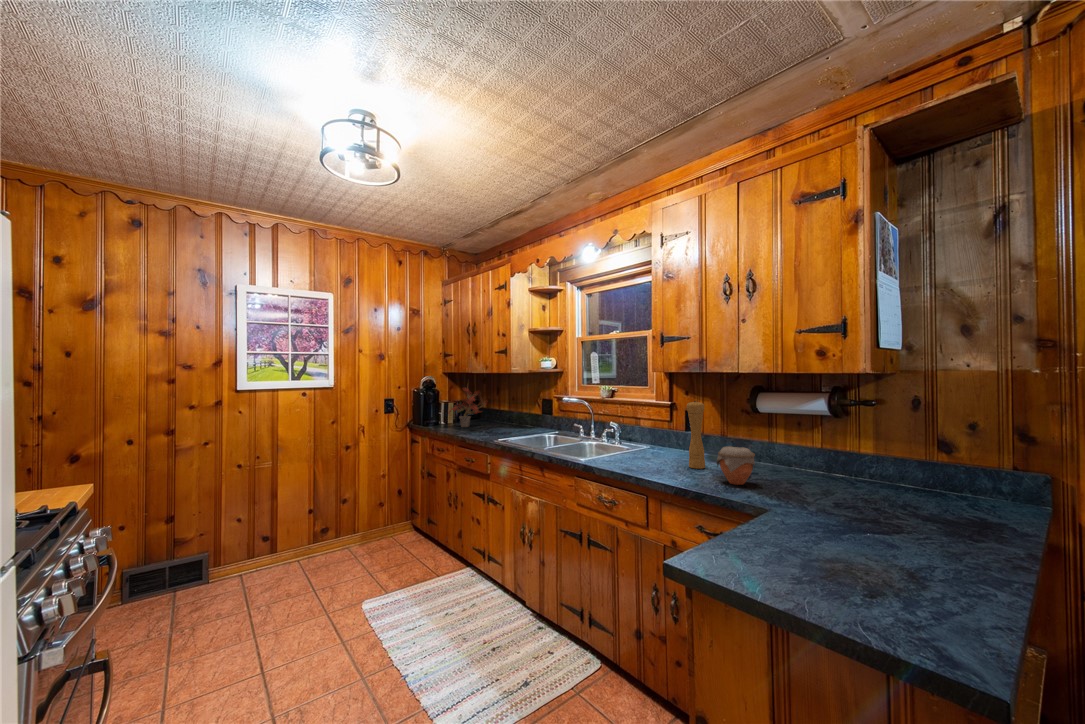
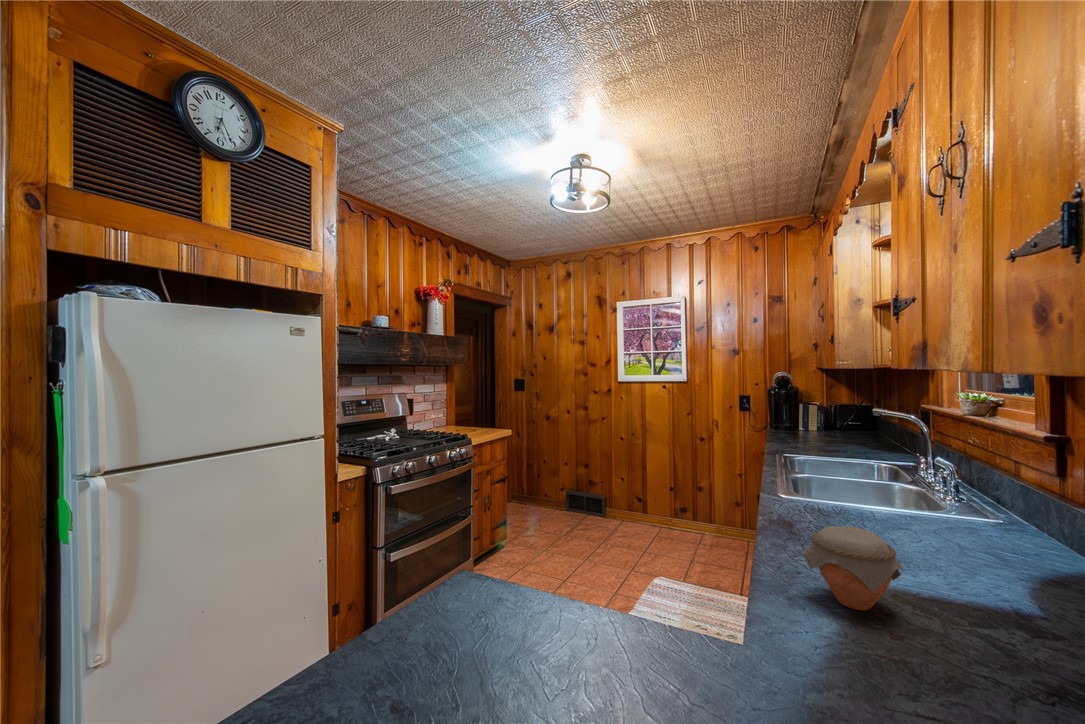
potted plant: present [449,387,486,427] -> none [800,377,866,438]
pepper mill: present [687,401,705,469] -> none [899,436,944,574]

